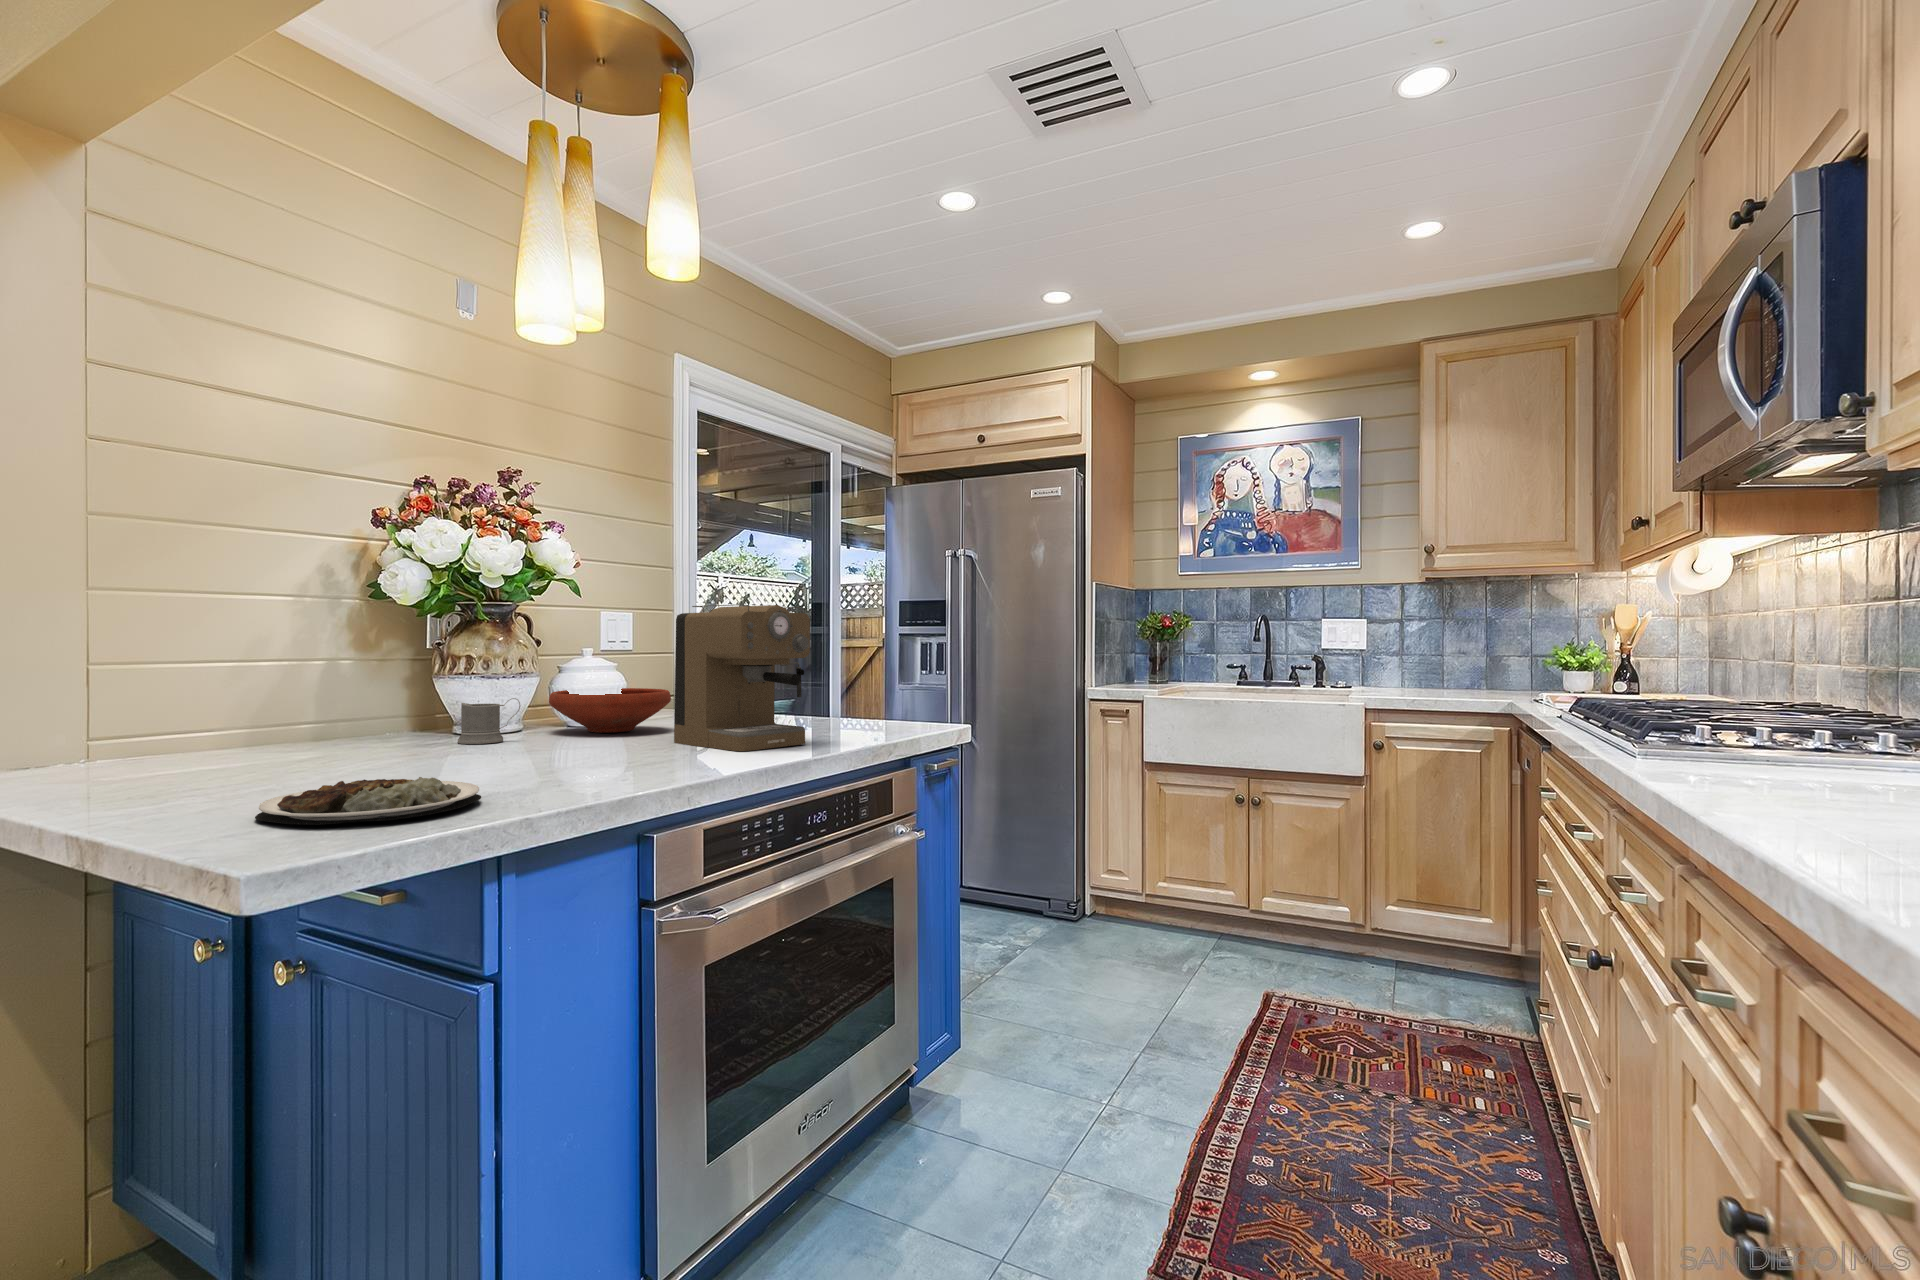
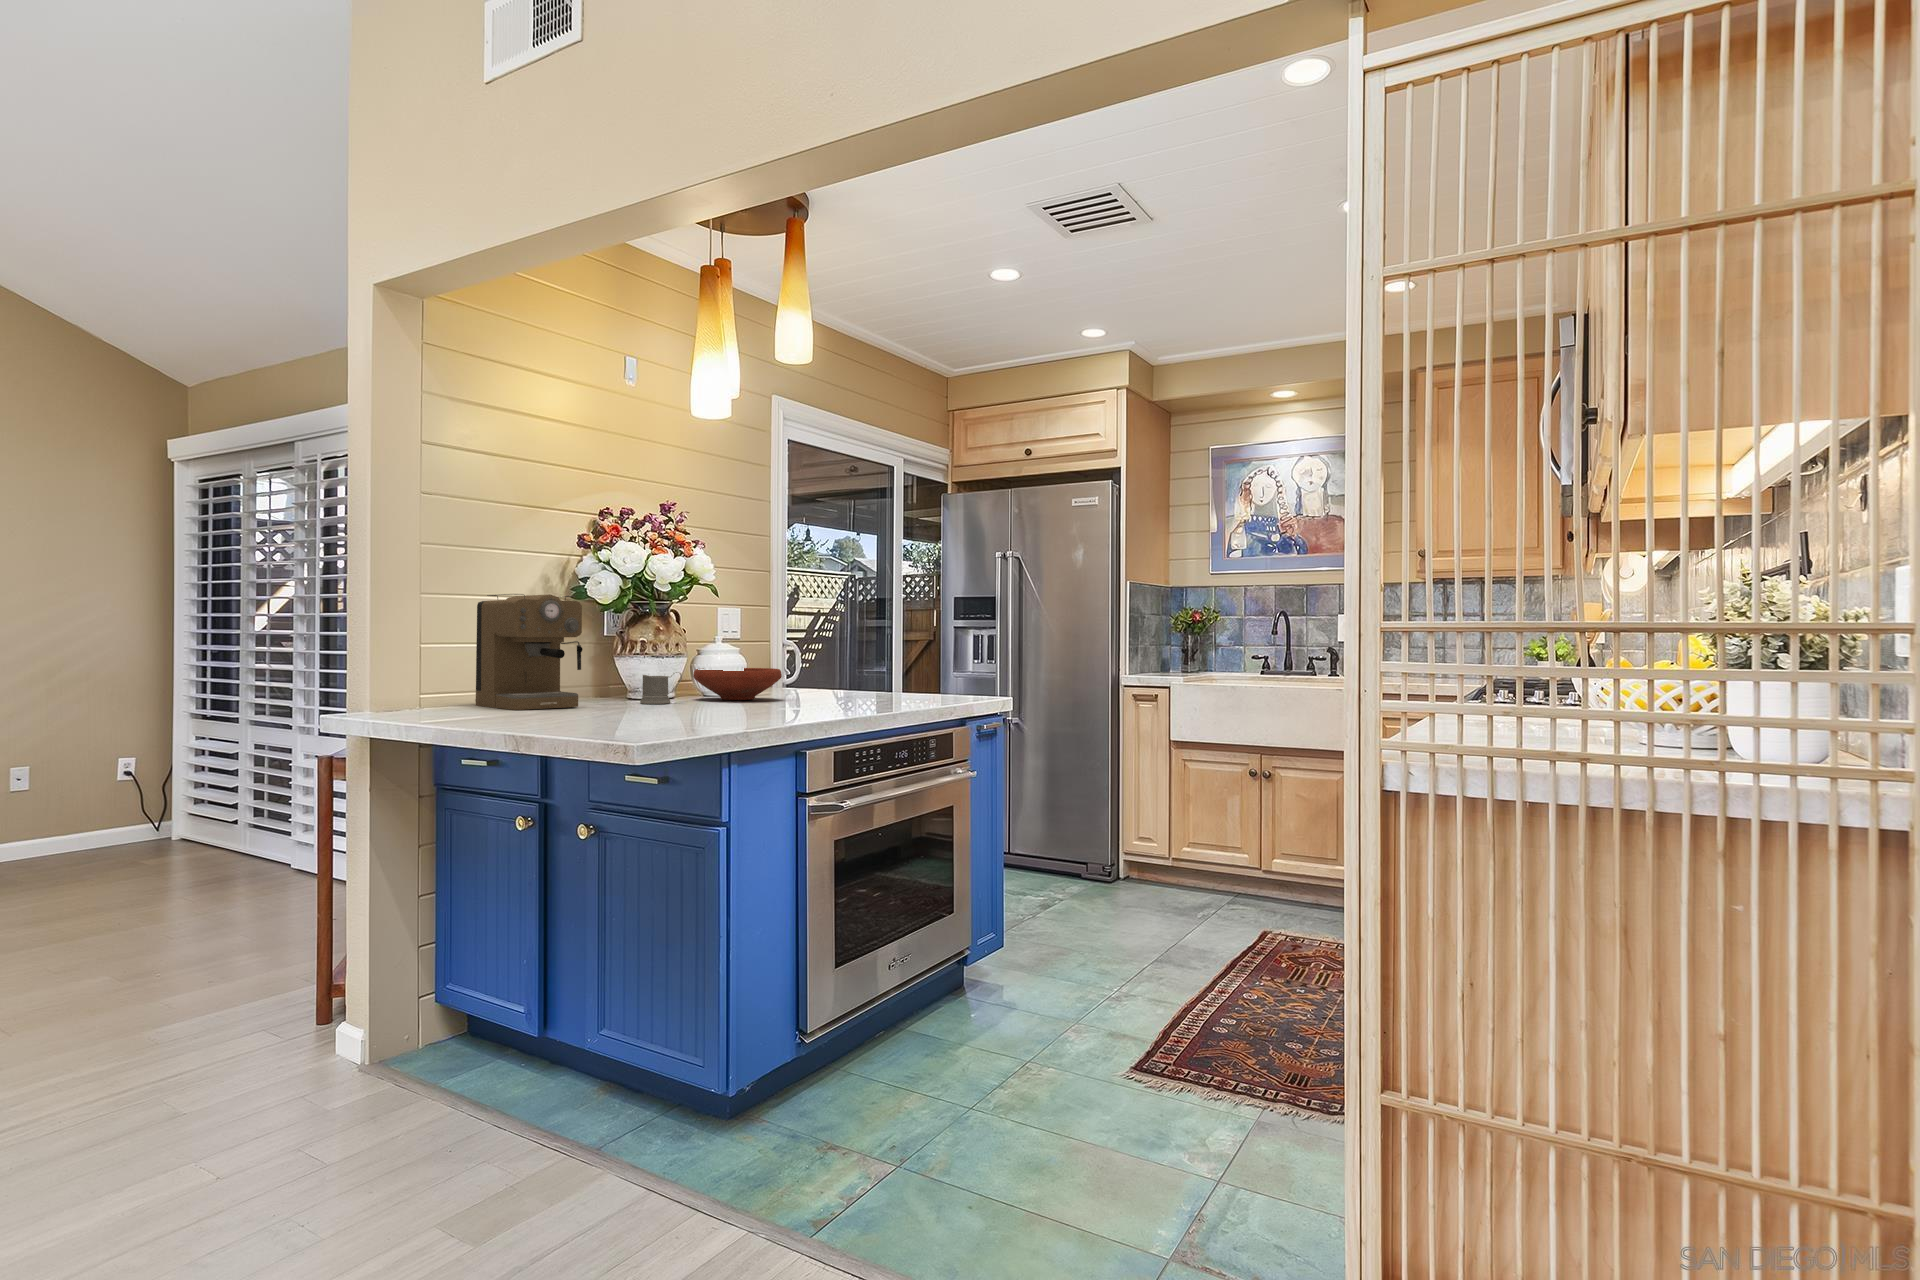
coffee maker: present [674,604,810,751] -> present [476,594,583,710]
plate: present [255,777,481,825] -> none [594,709,721,729]

